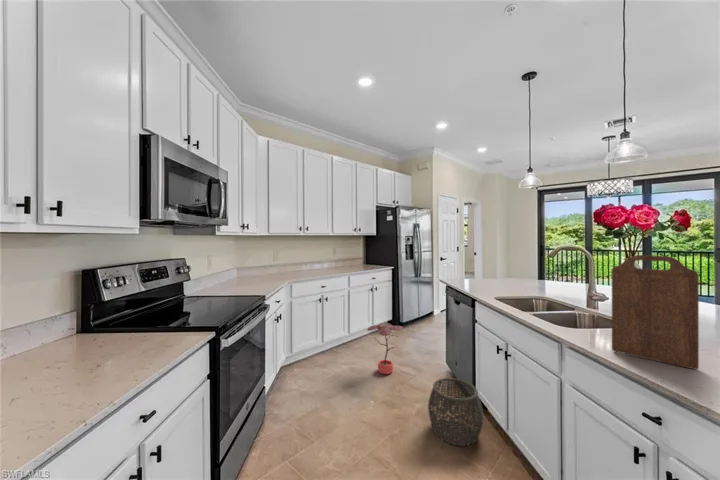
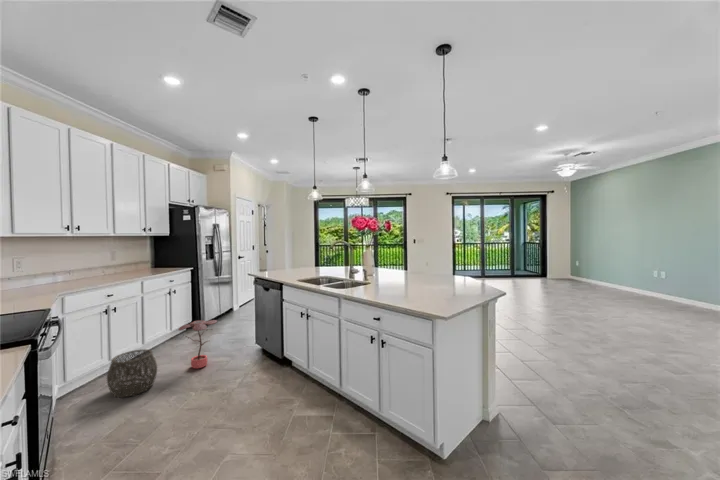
cutting board: present [612,255,699,369] -> none [361,246,390,295]
woven basket: present [428,378,484,446] -> present [107,349,157,398]

